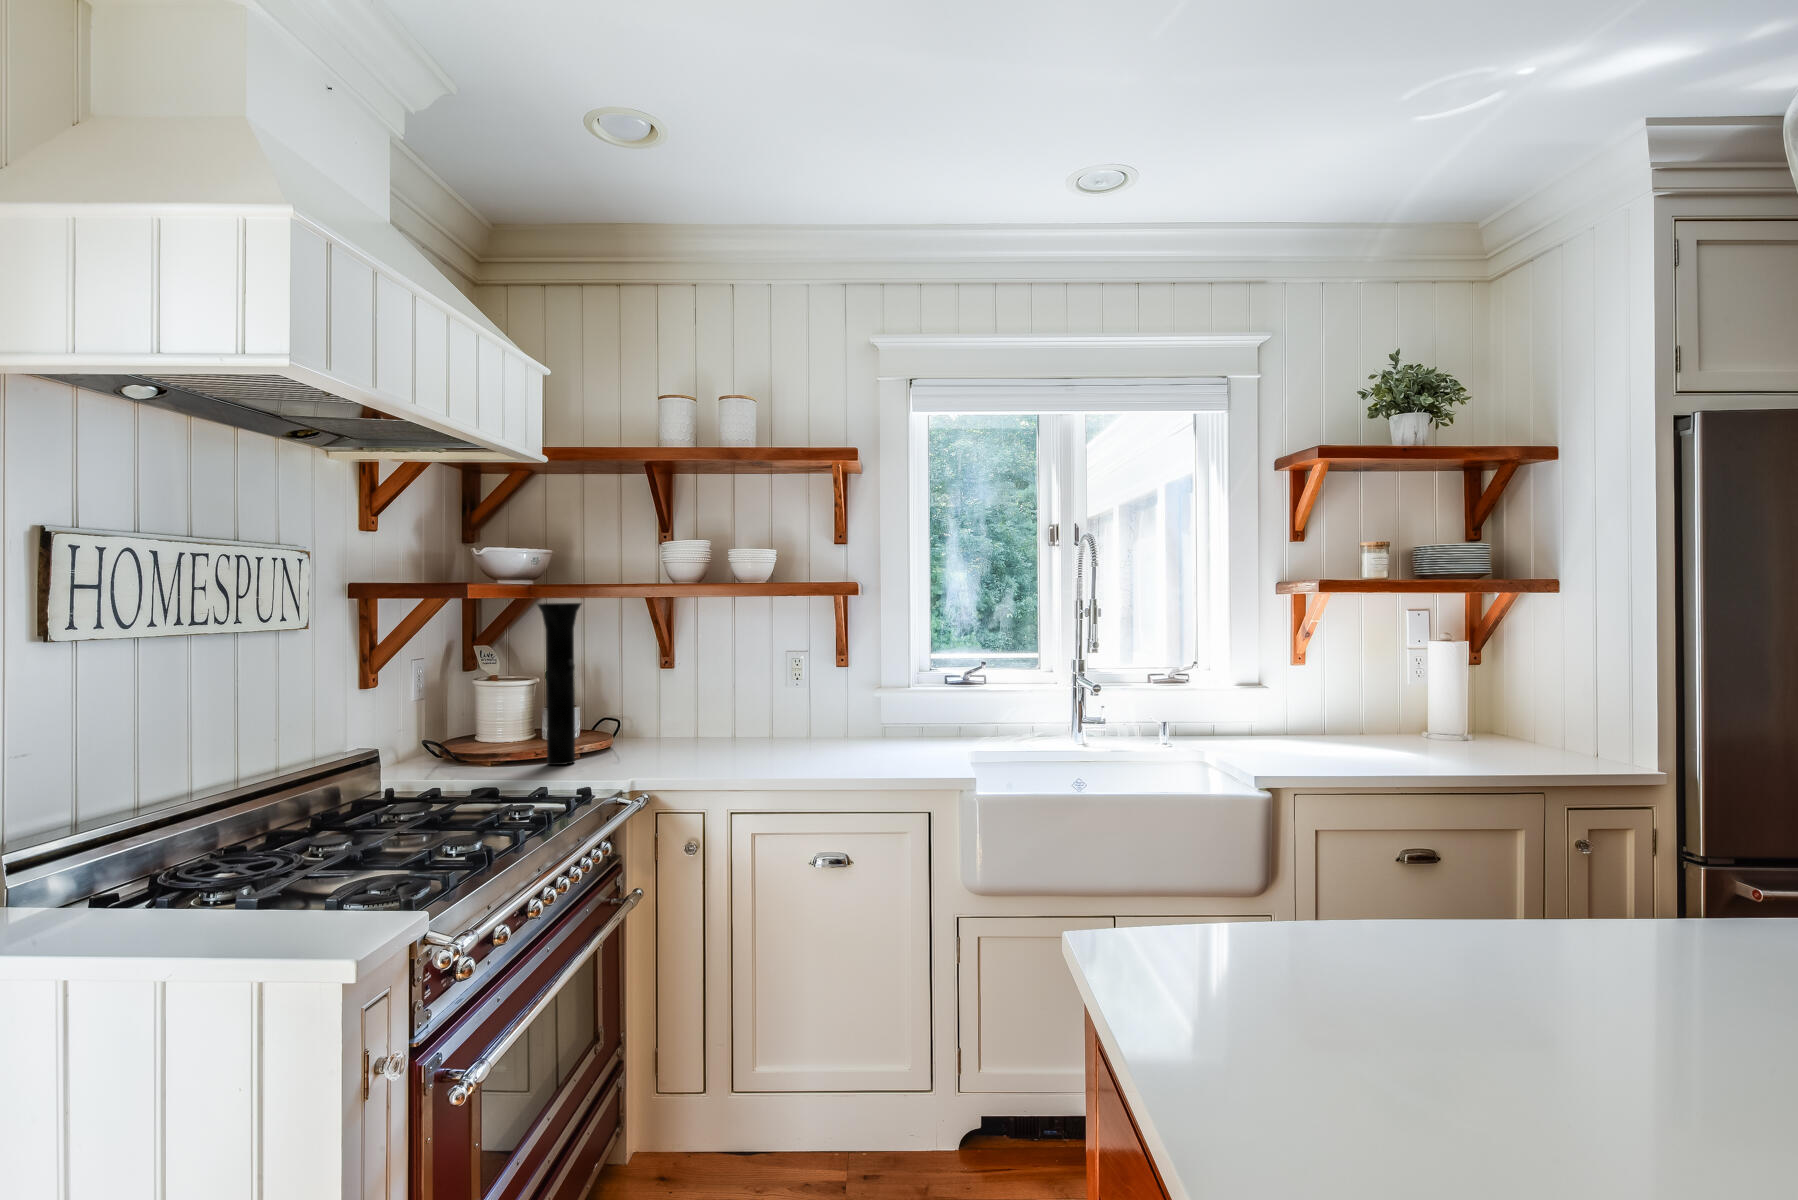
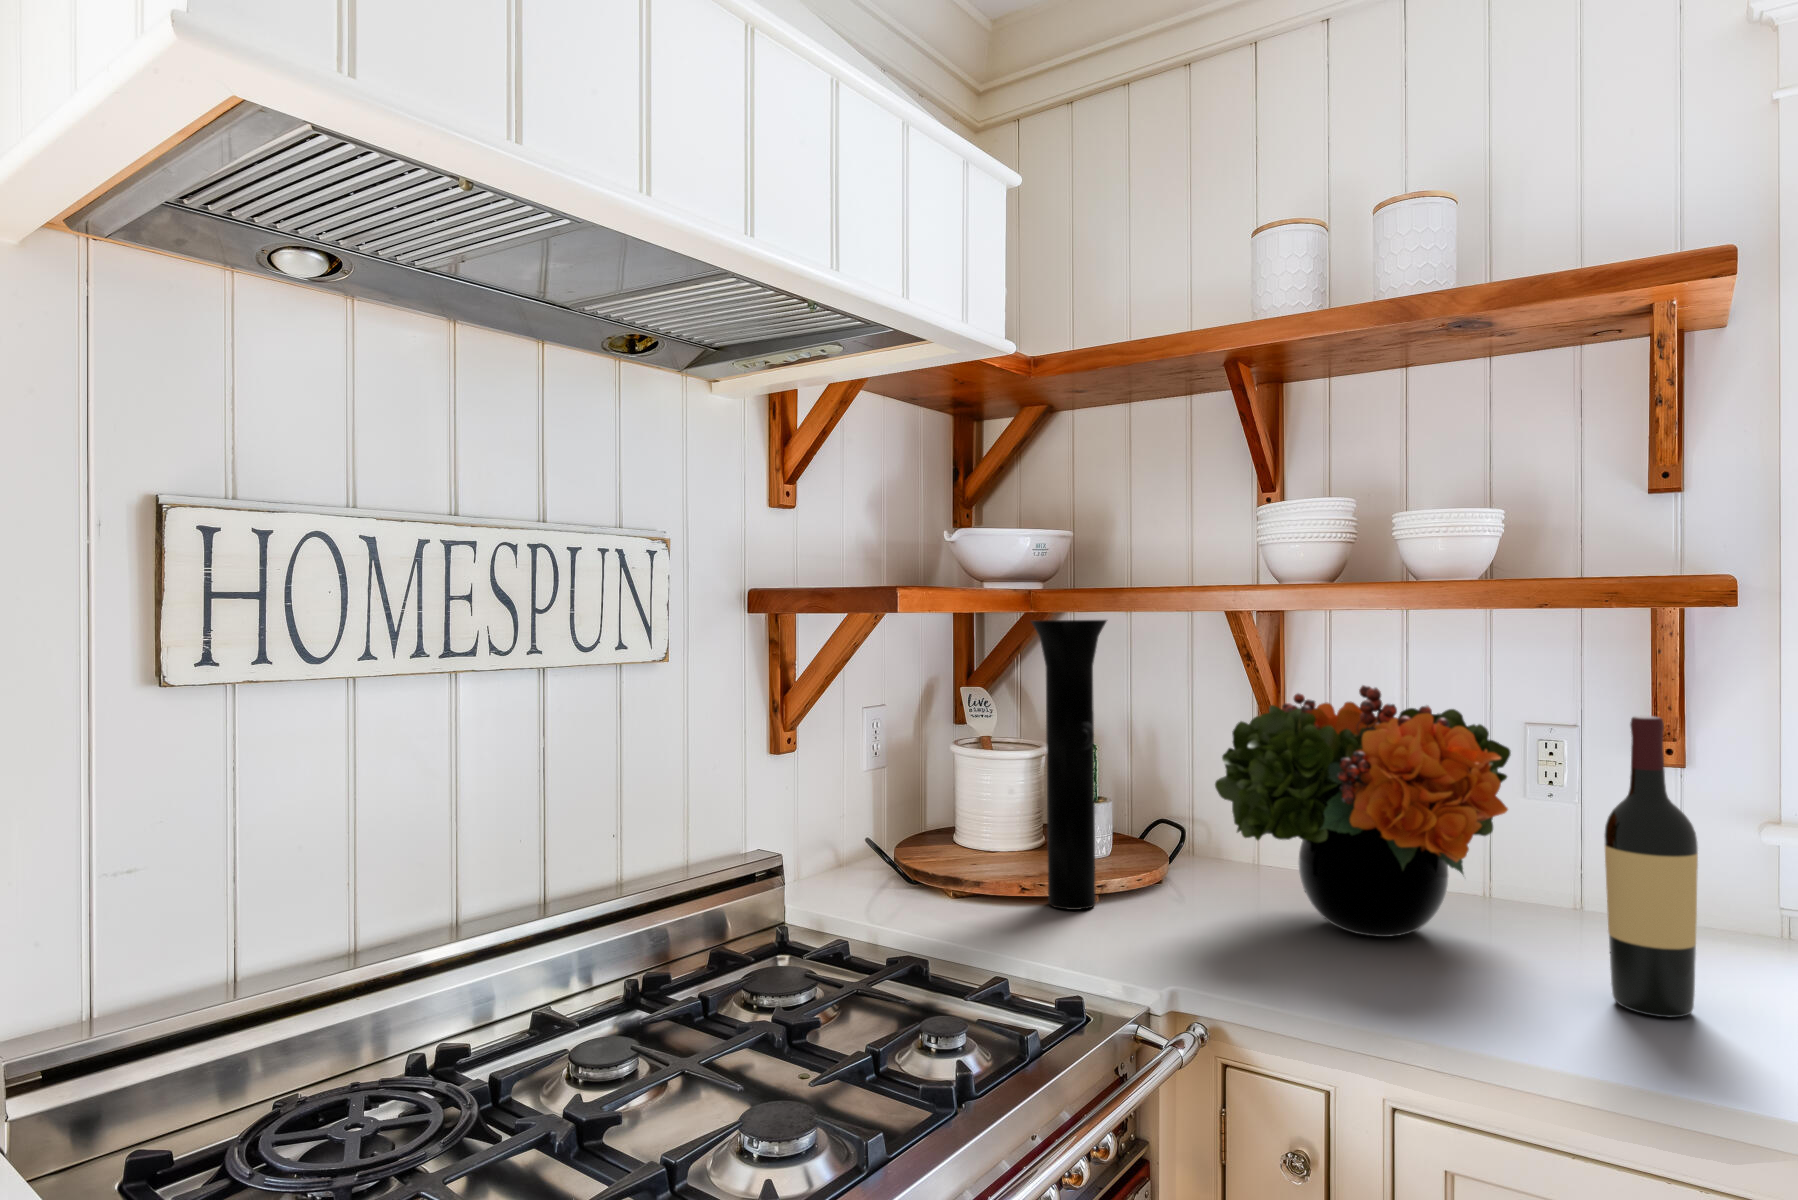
flower arrangement: none [641,635,782,757] -> present [1215,685,1511,937]
wine bottle: none [814,641,847,766] -> present [1604,716,1698,1017]

